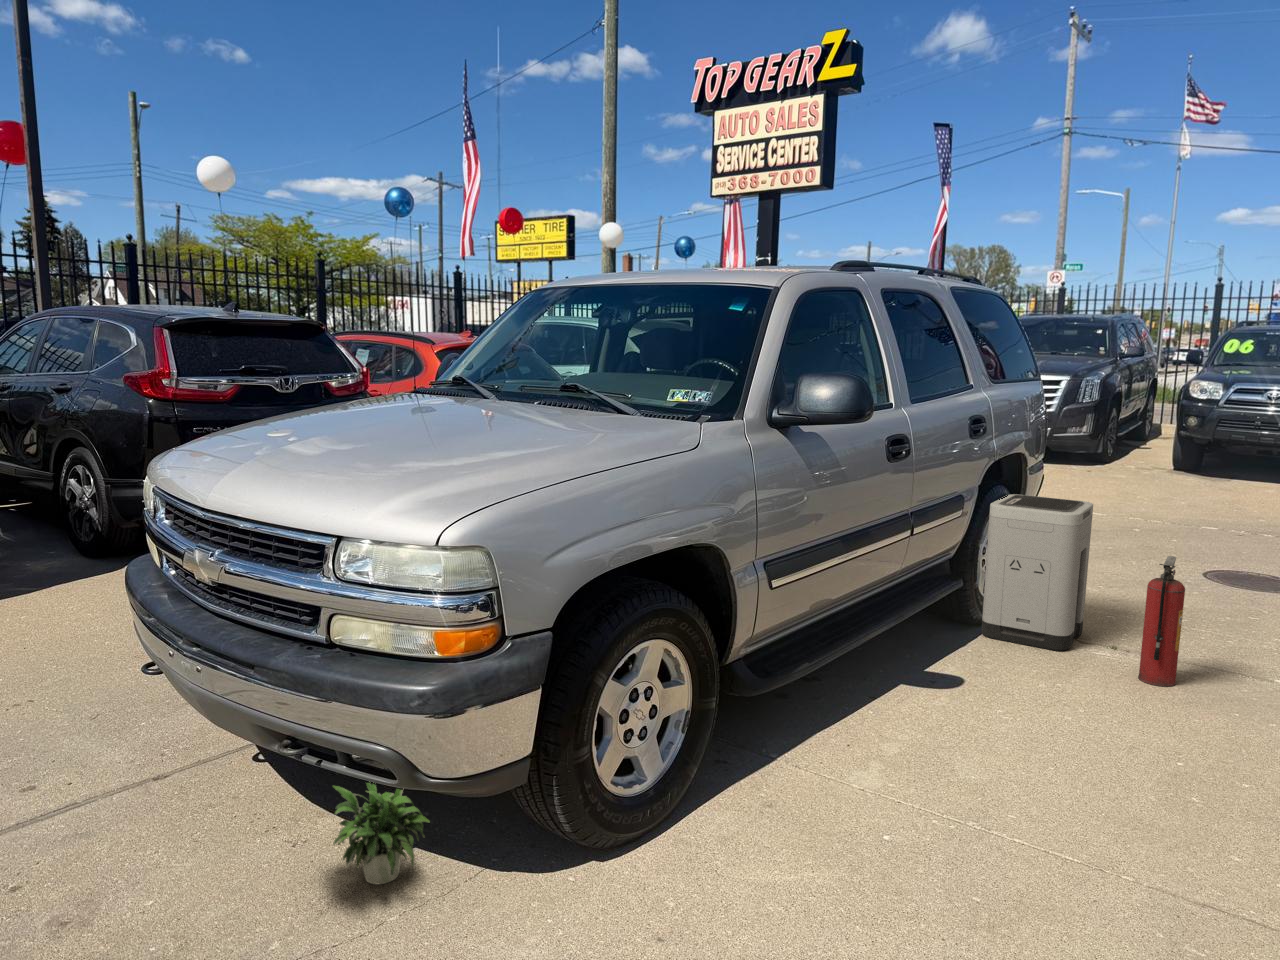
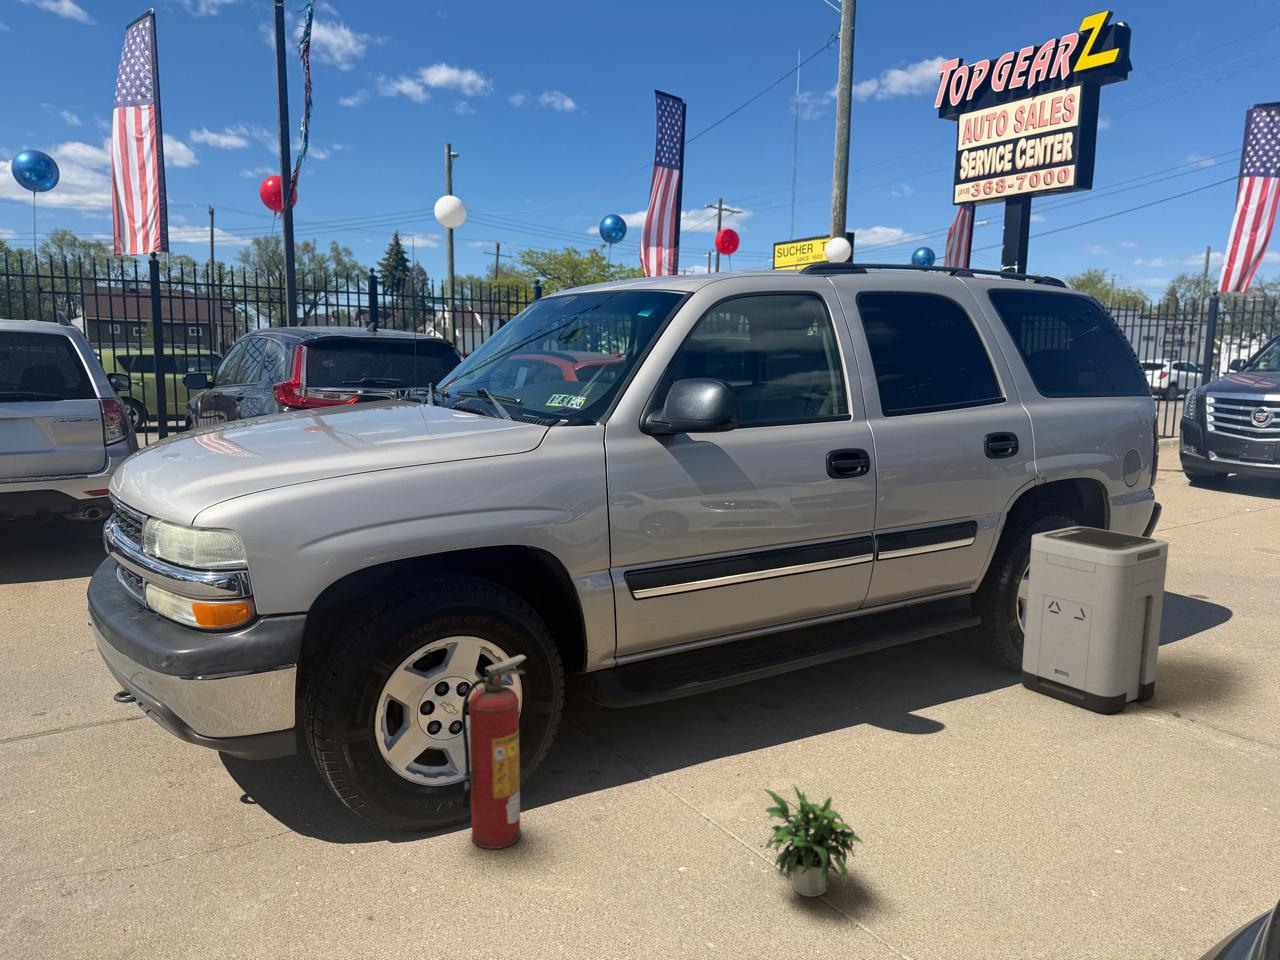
fire extinguisher: present [1138,556,1185,687] -> present [462,655,526,849]
potted plant: present [333,783,430,884] -> present [759,785,863,897]

